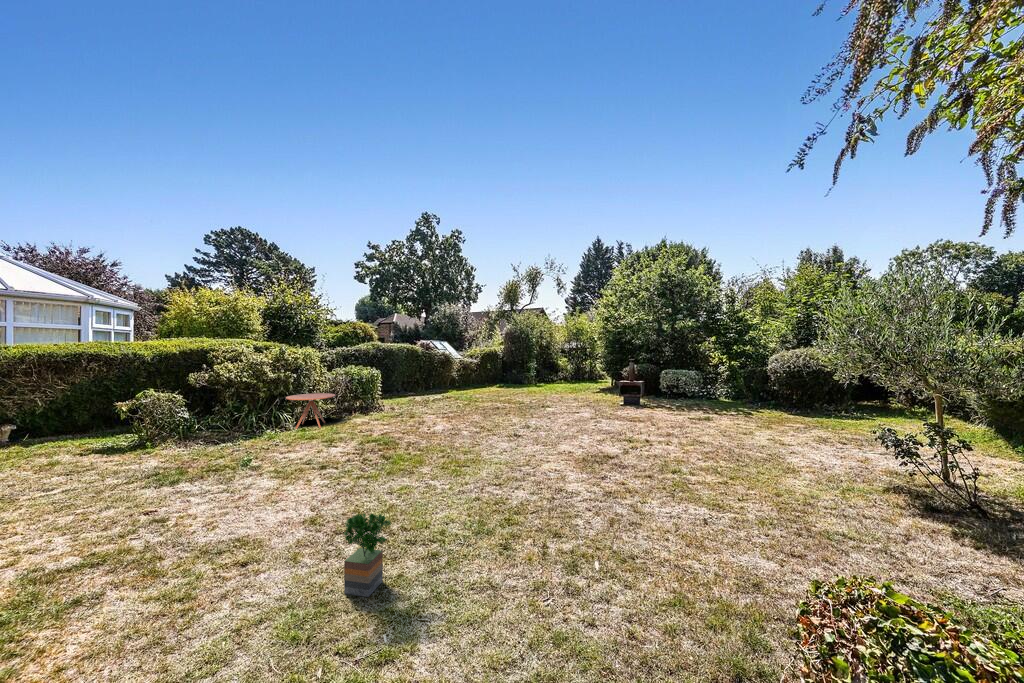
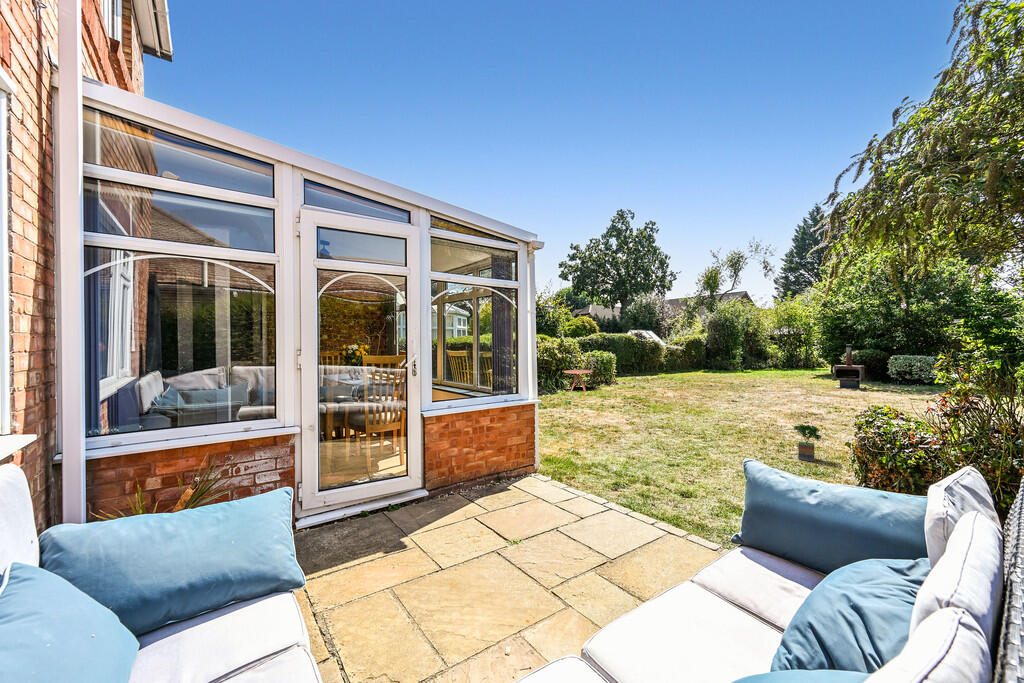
potted tree: present [344,513,391,597] -> present [794,425,822,462]

